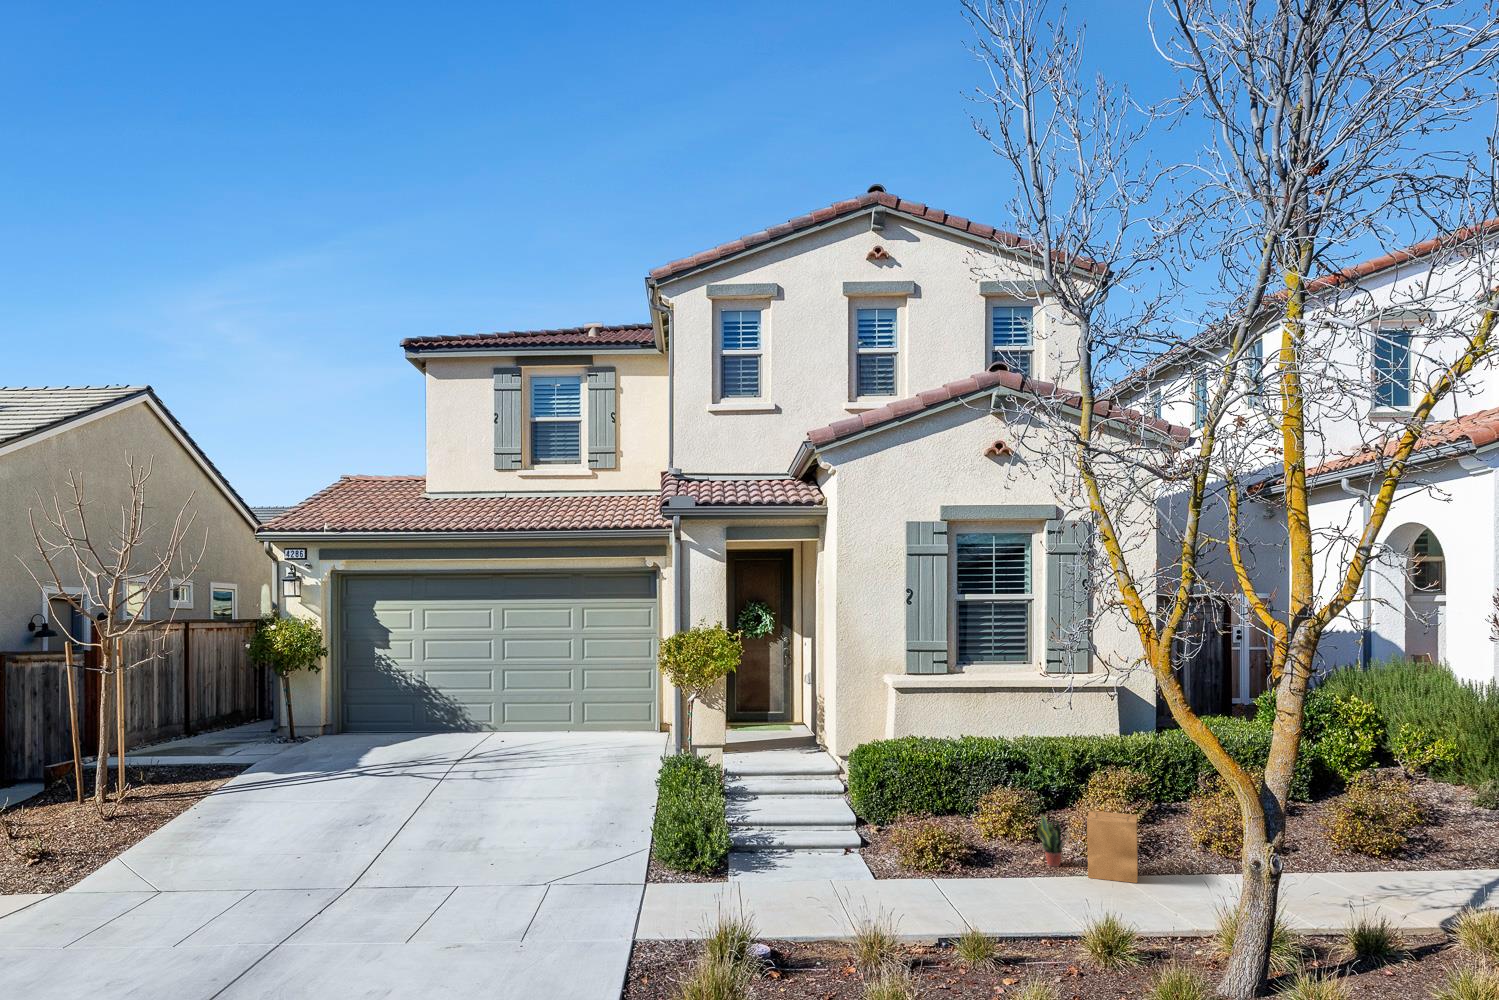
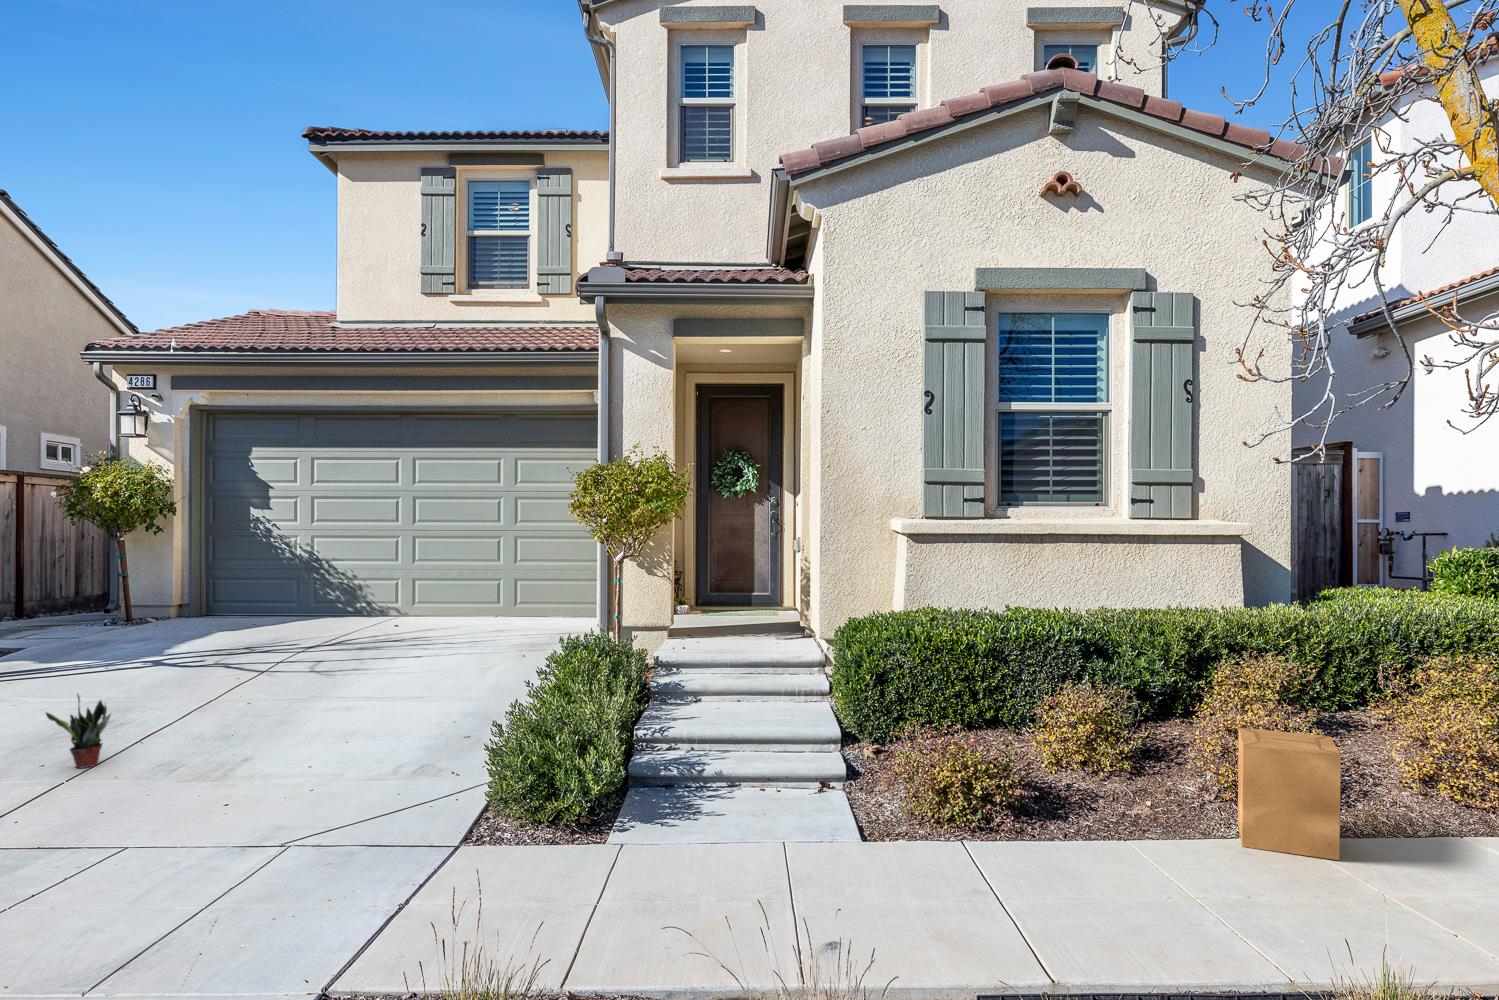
potted plant: present [1038,814,1069,867] -> present [46,694,111,768]

